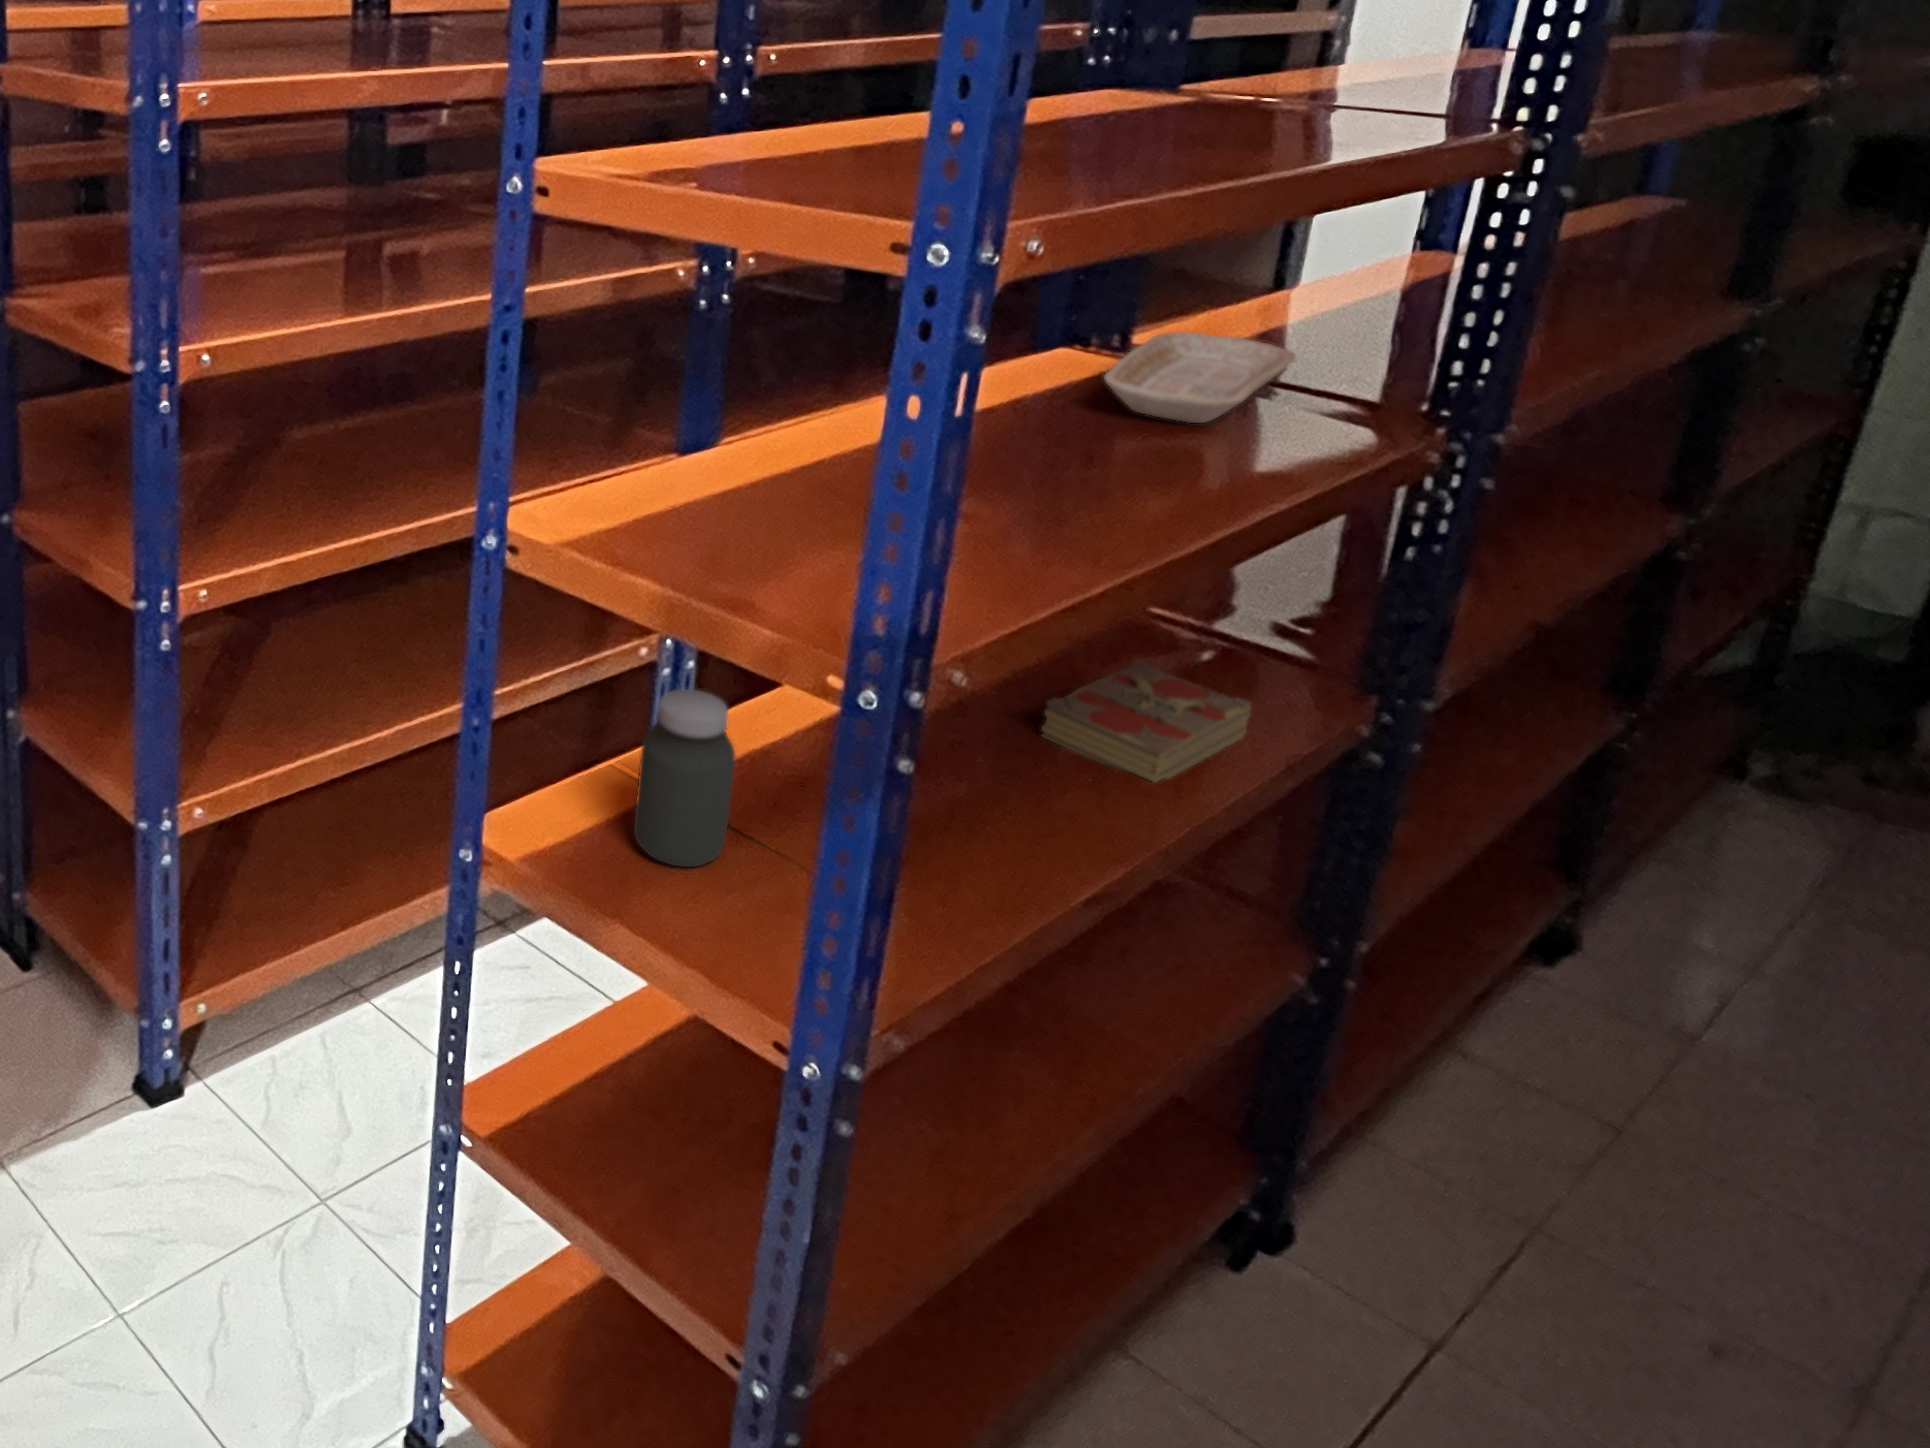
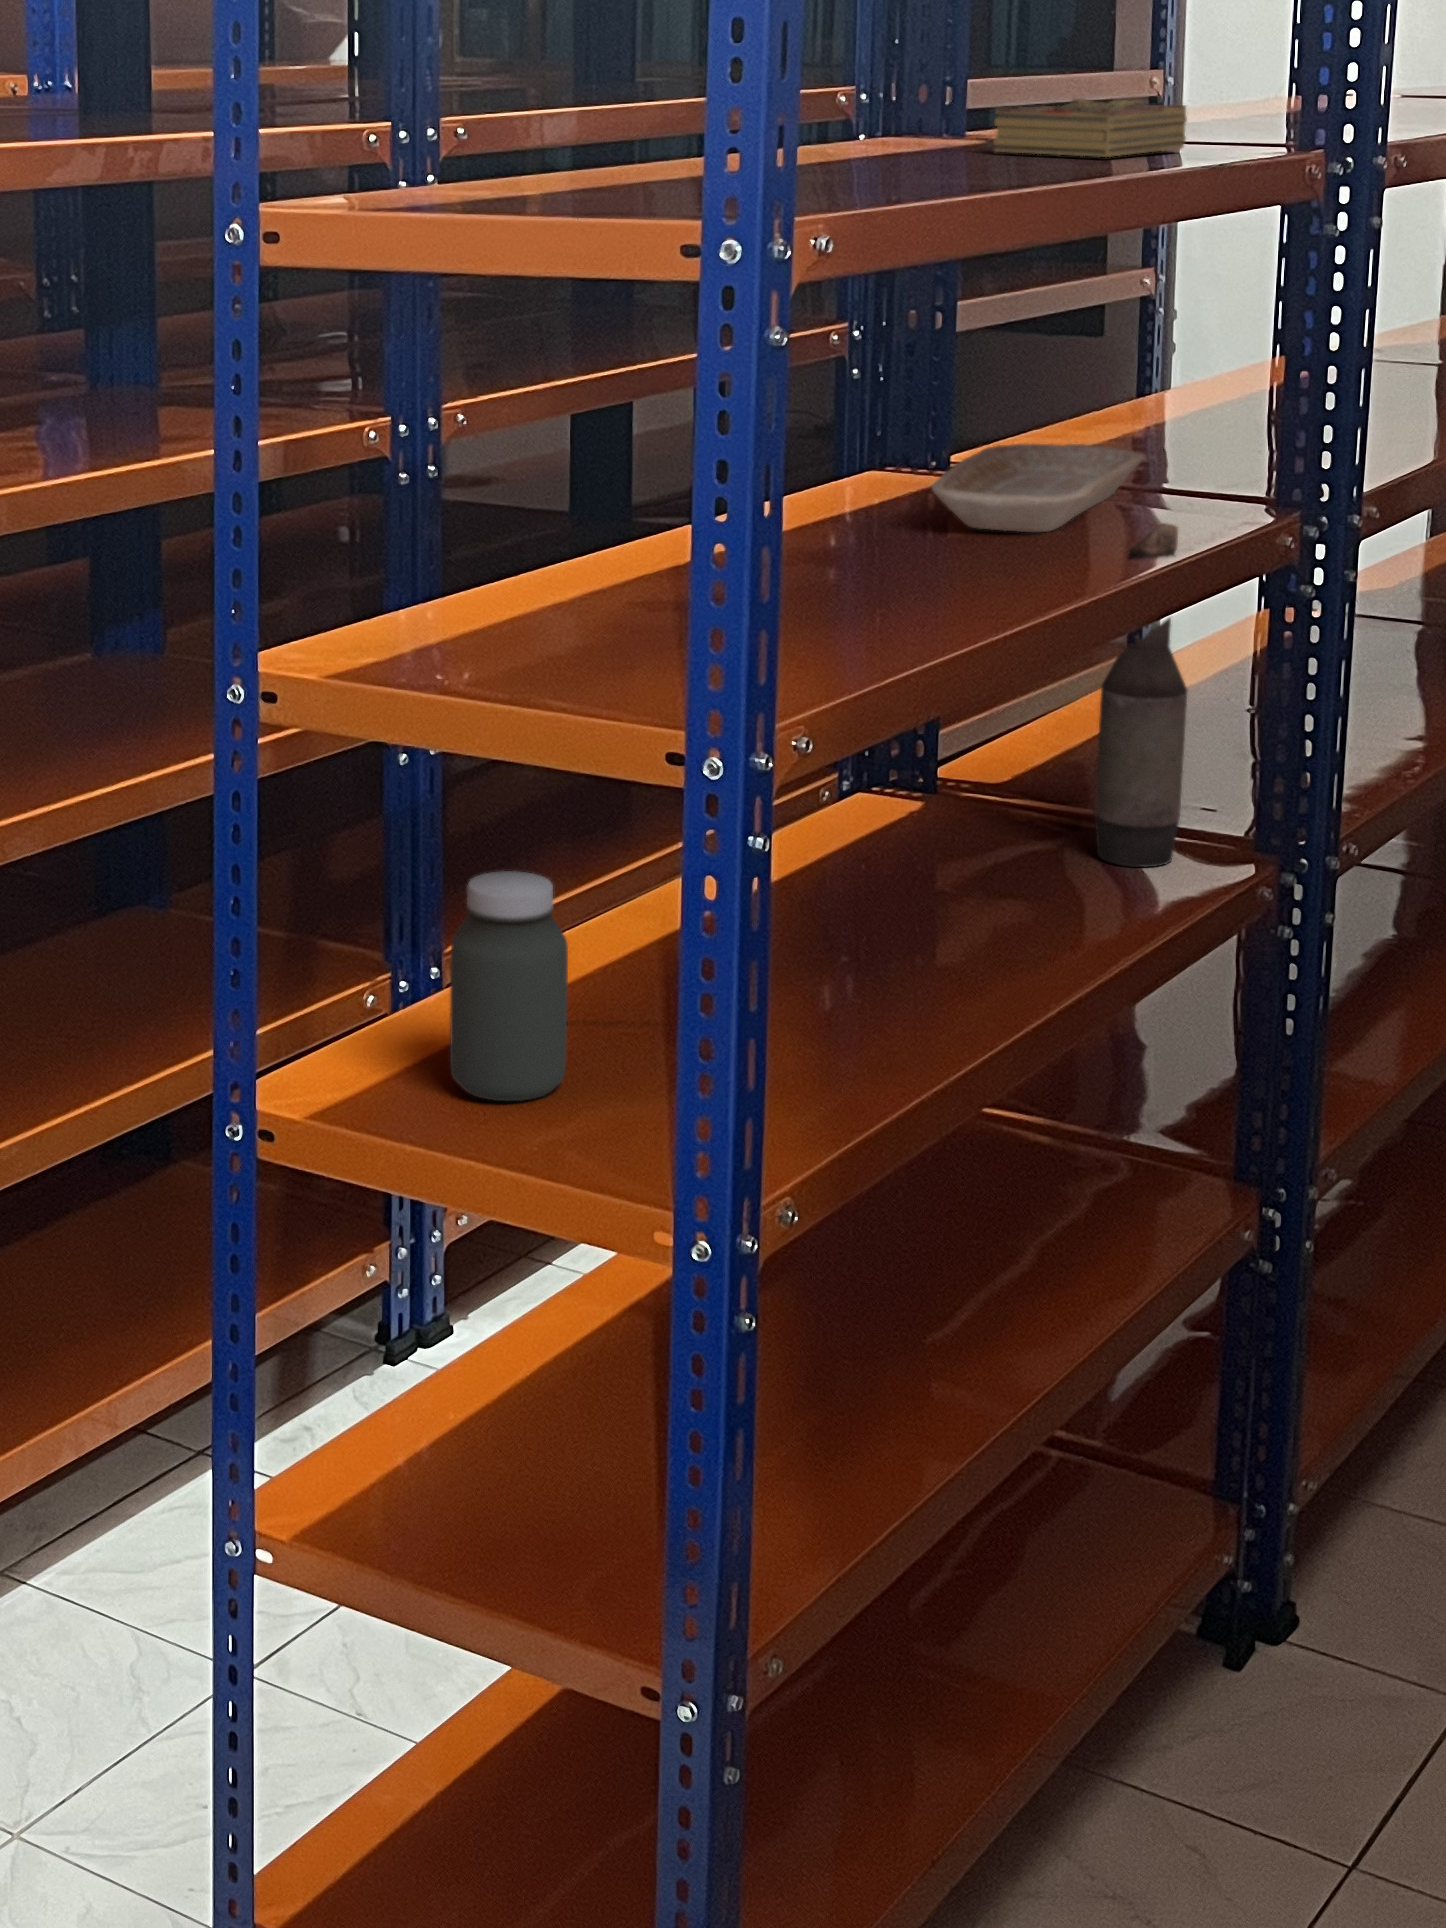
bottle: none [1207,420,1324,689] -> present [1095,523,1188,867]
book: present [1042,660,1251,782] -> present [993,98,1187,157]

